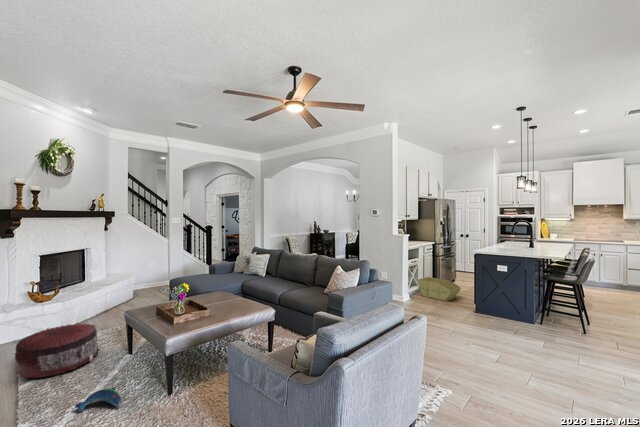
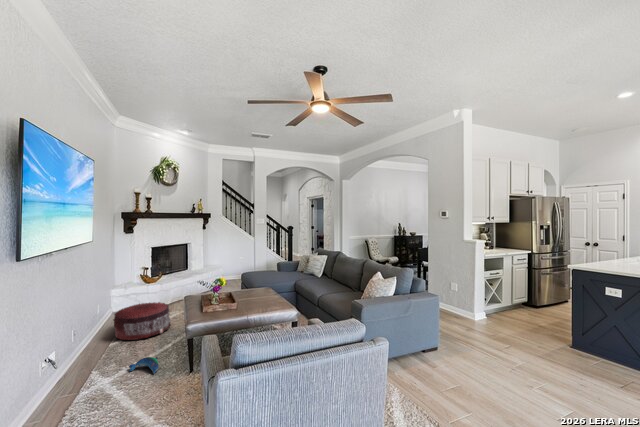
storage bin: present [418,277,461,301] -> none [501,293,561,326]

